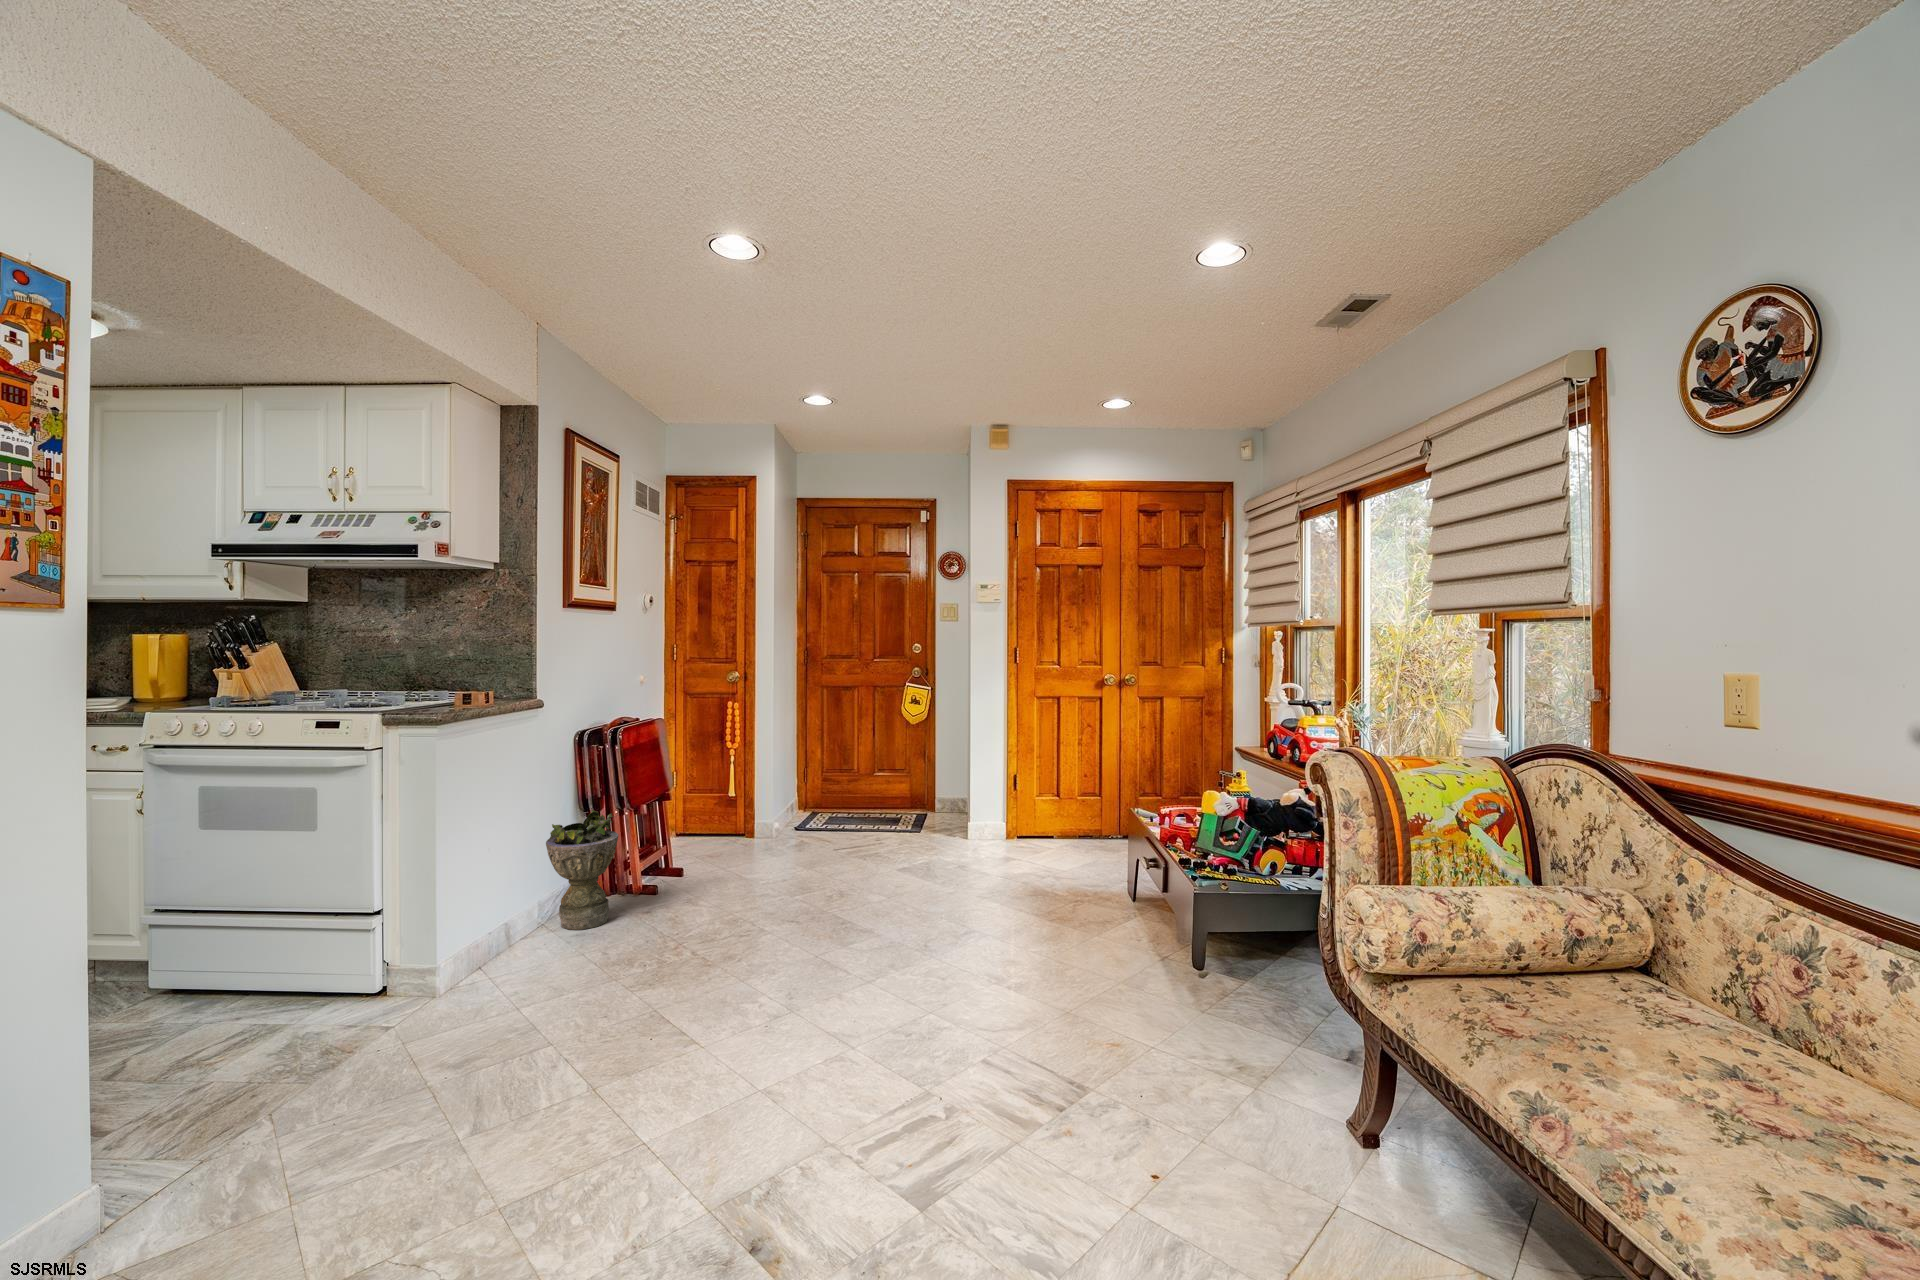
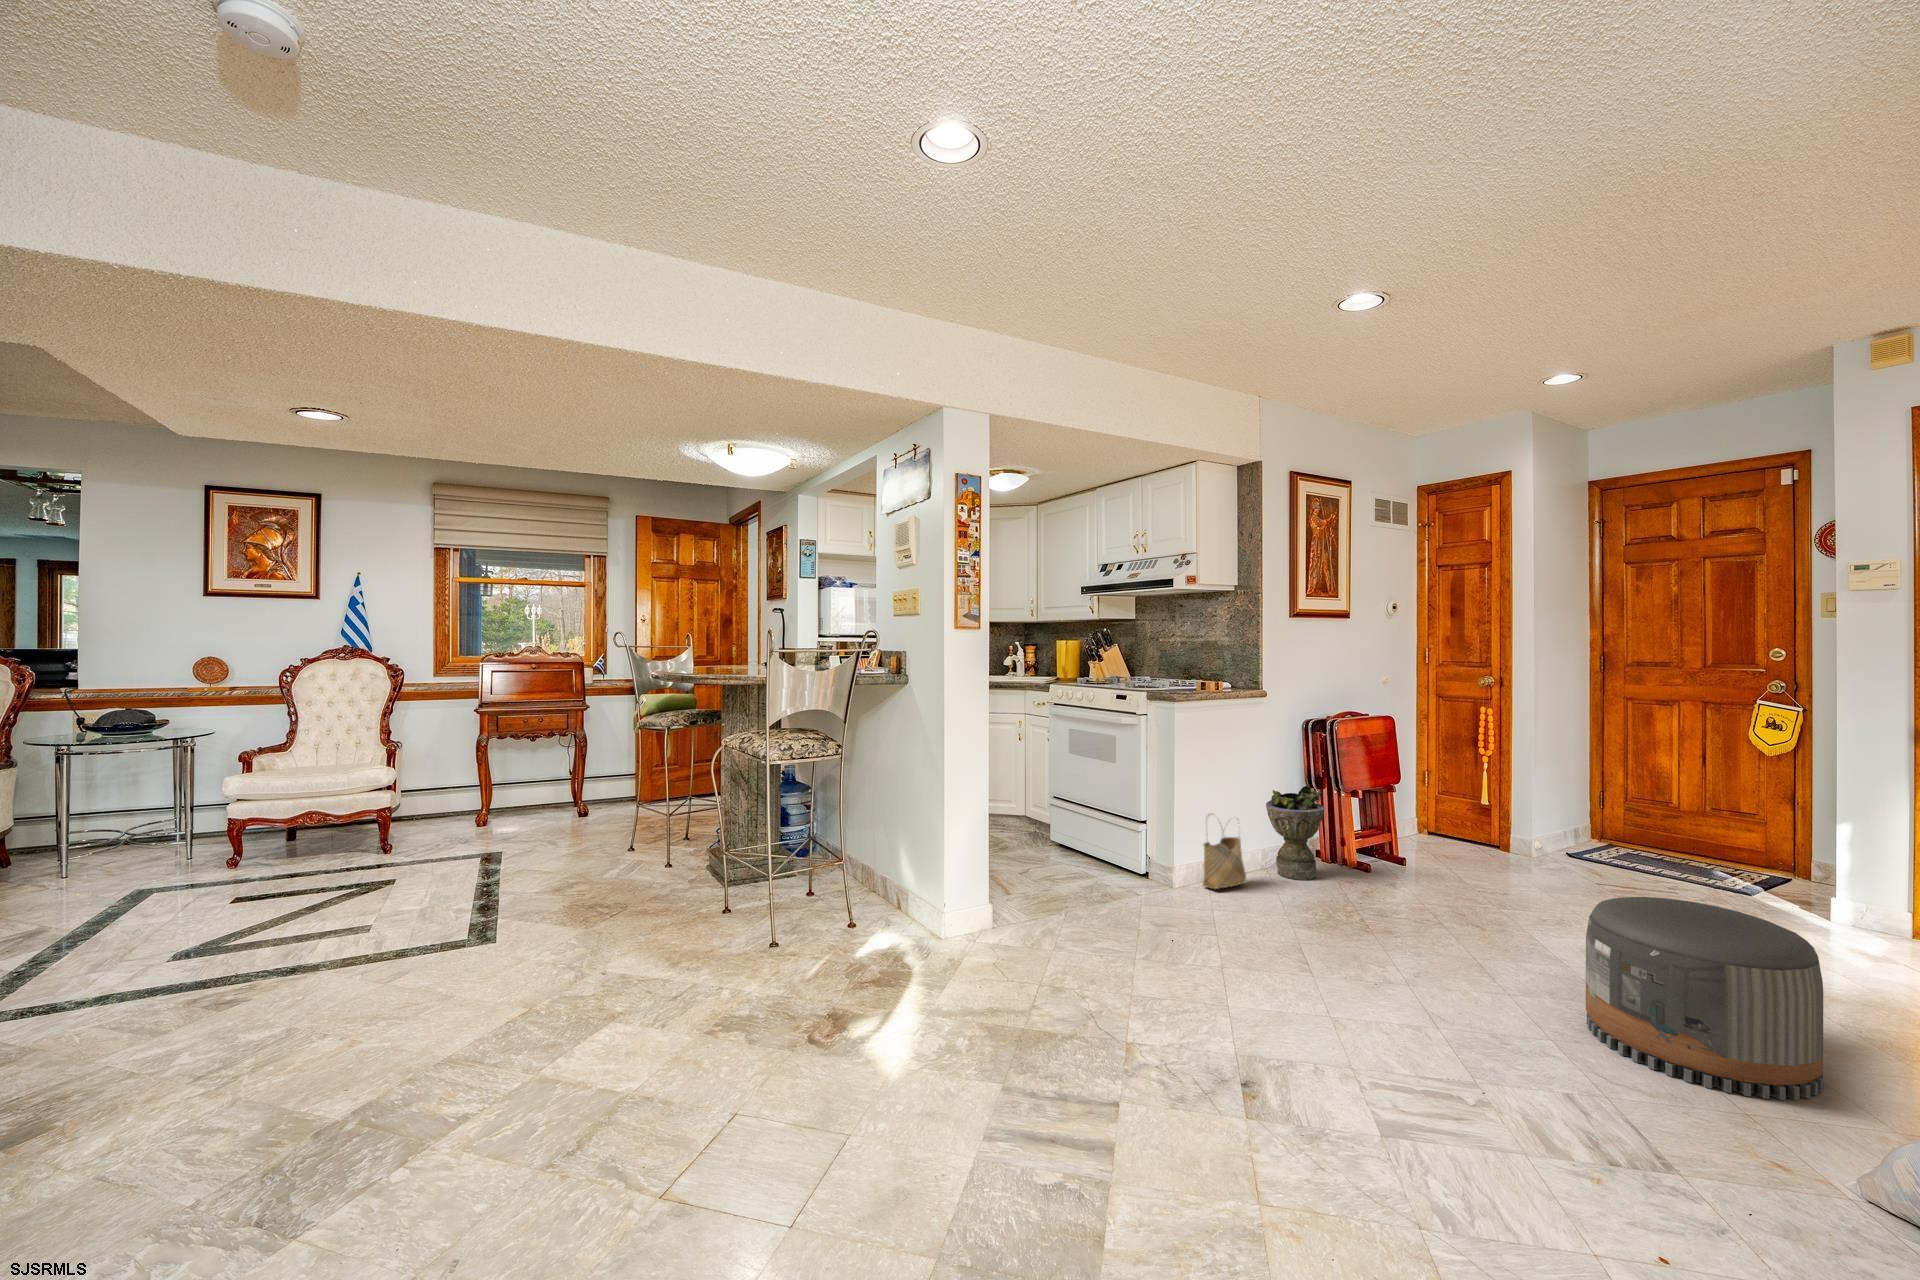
pouf: none [919,850,1059,1000] -> present [1586,897,1823,1100]
woven basket: none [480,870,537,978] -> present [1203,819,1246,889]

